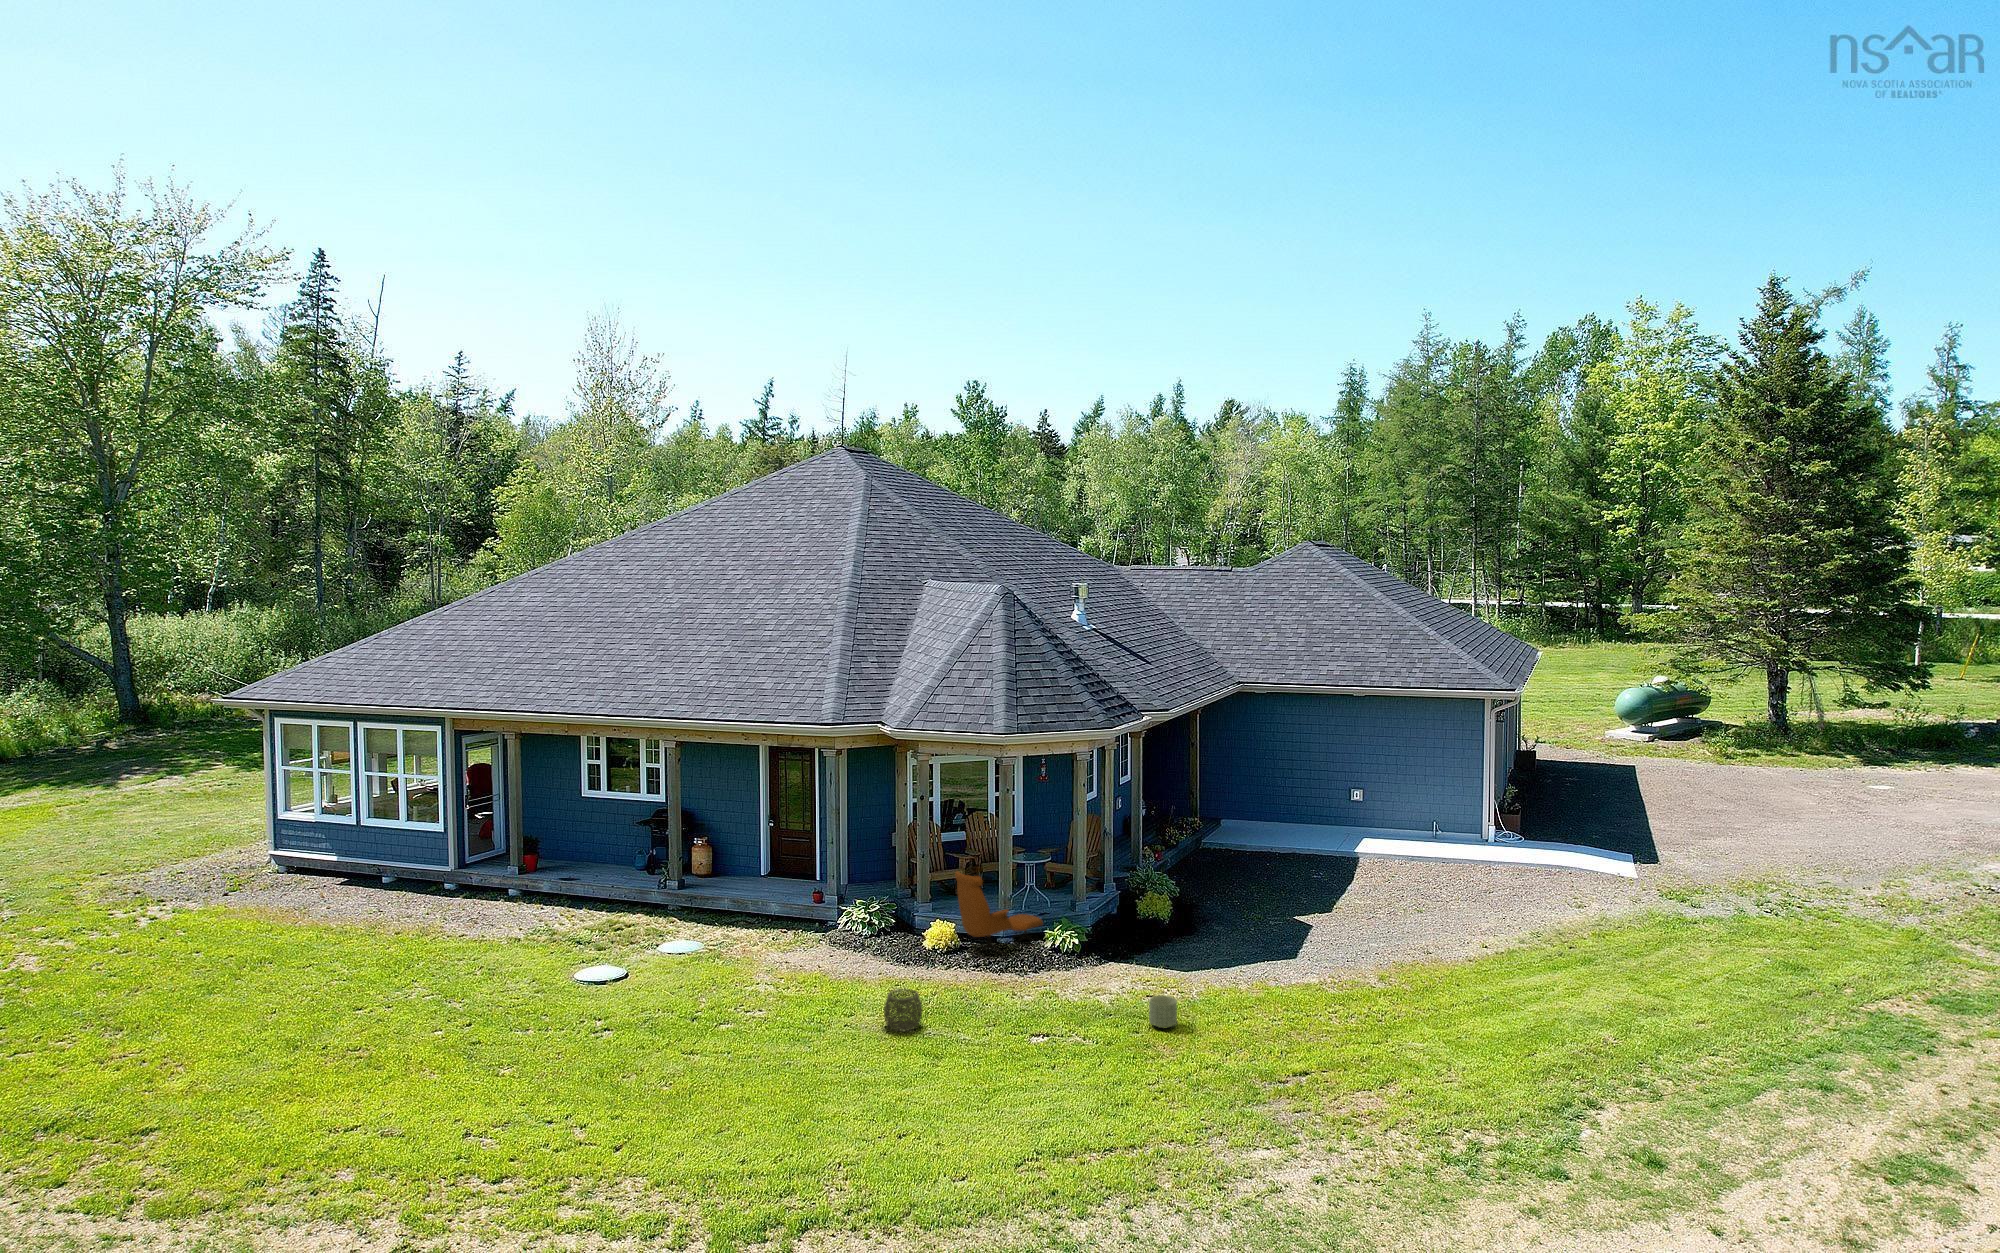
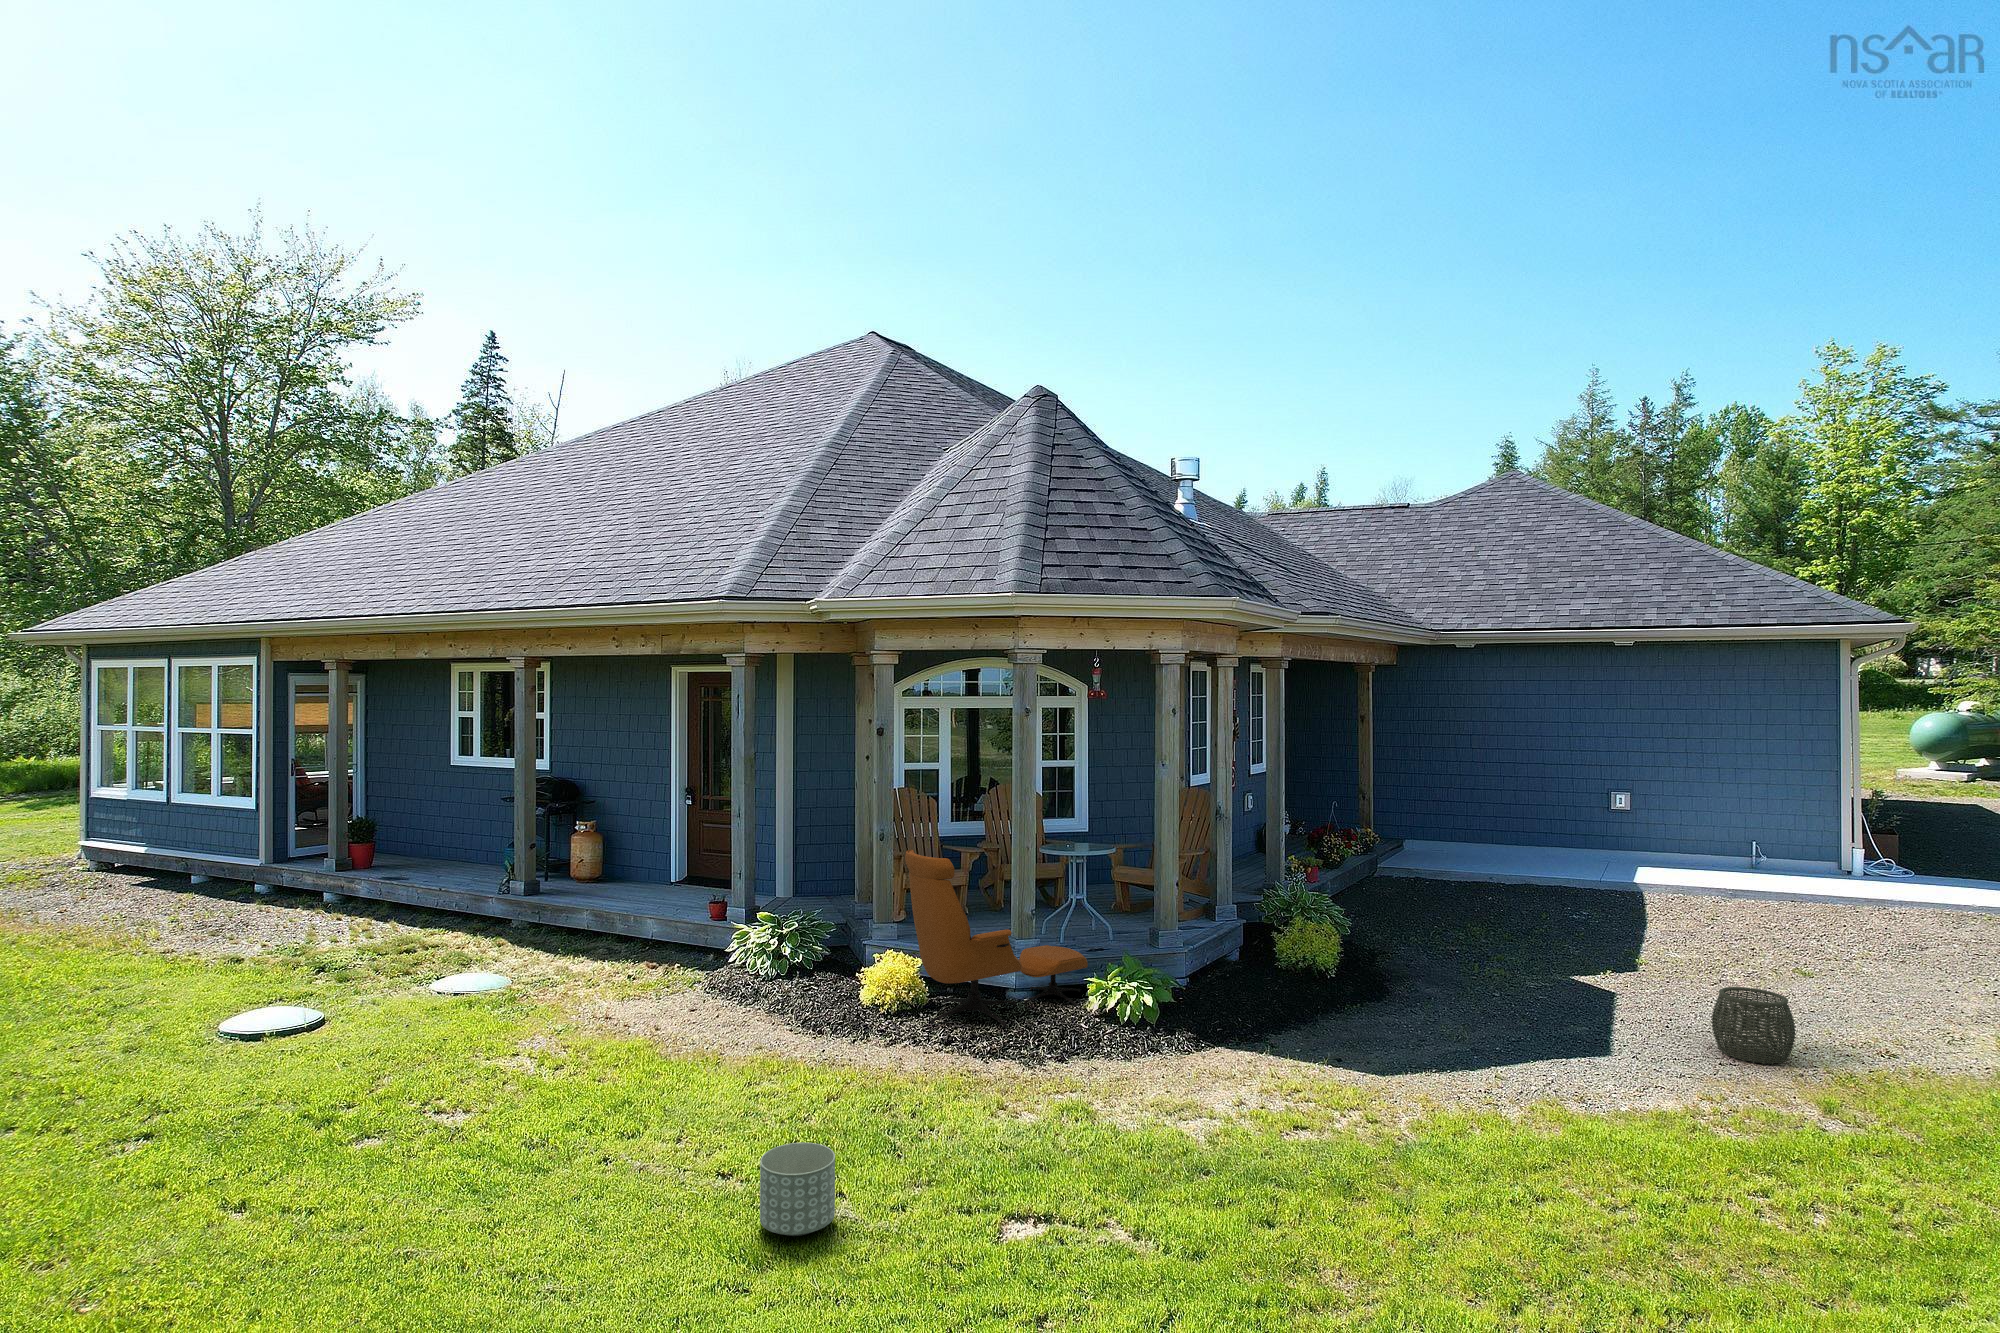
woven basket: present [884,989,923,1031] -> present [1711,987,1796,1065]
planter: present [1149,995,1177,1029] -> present [760,1143,835,1236]

